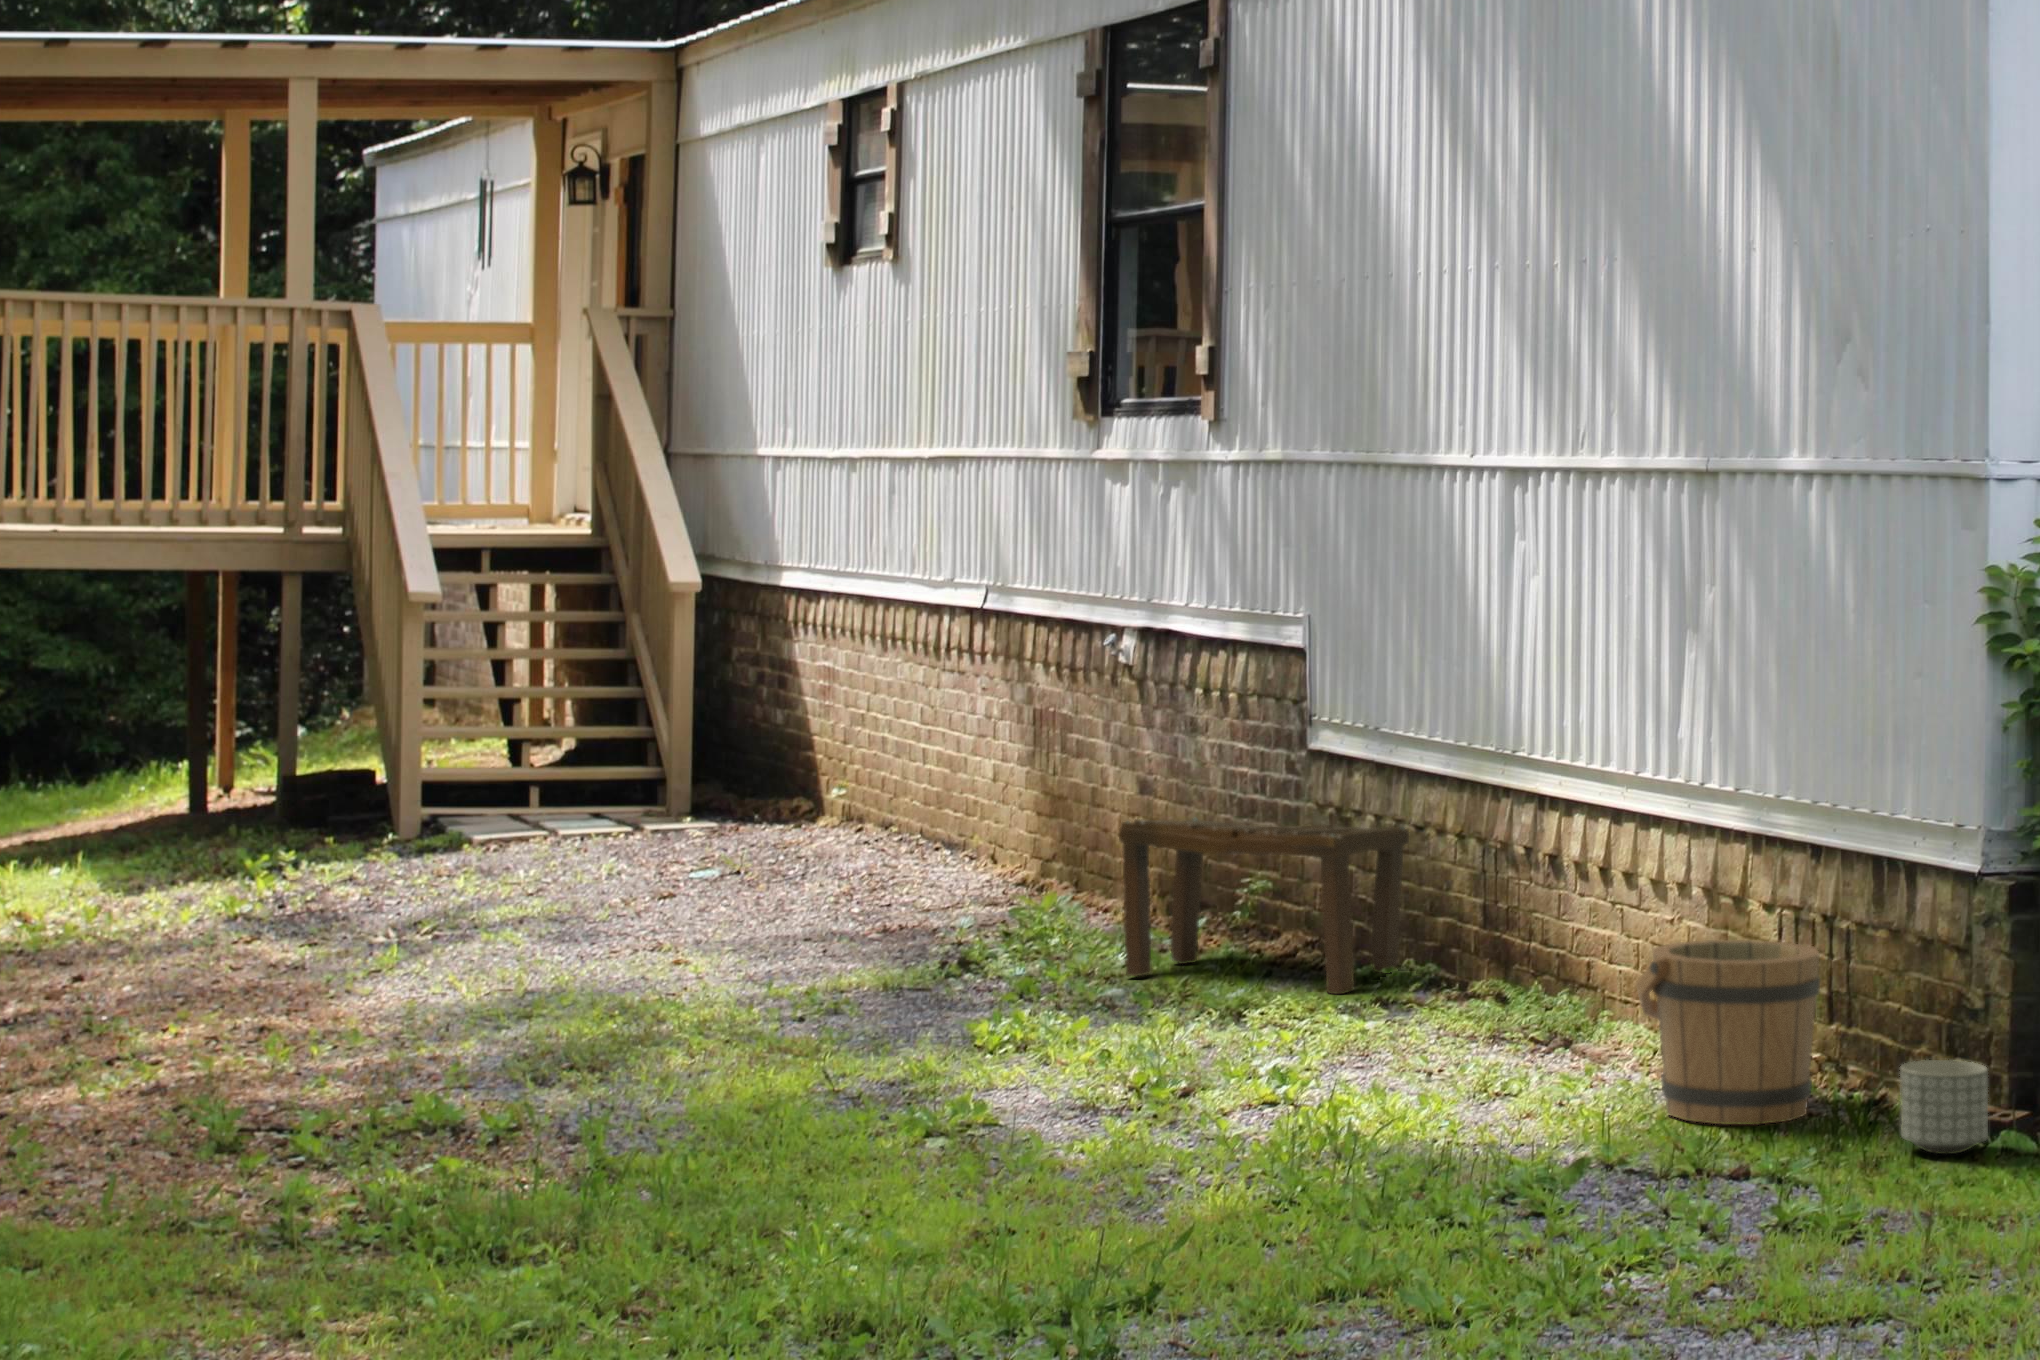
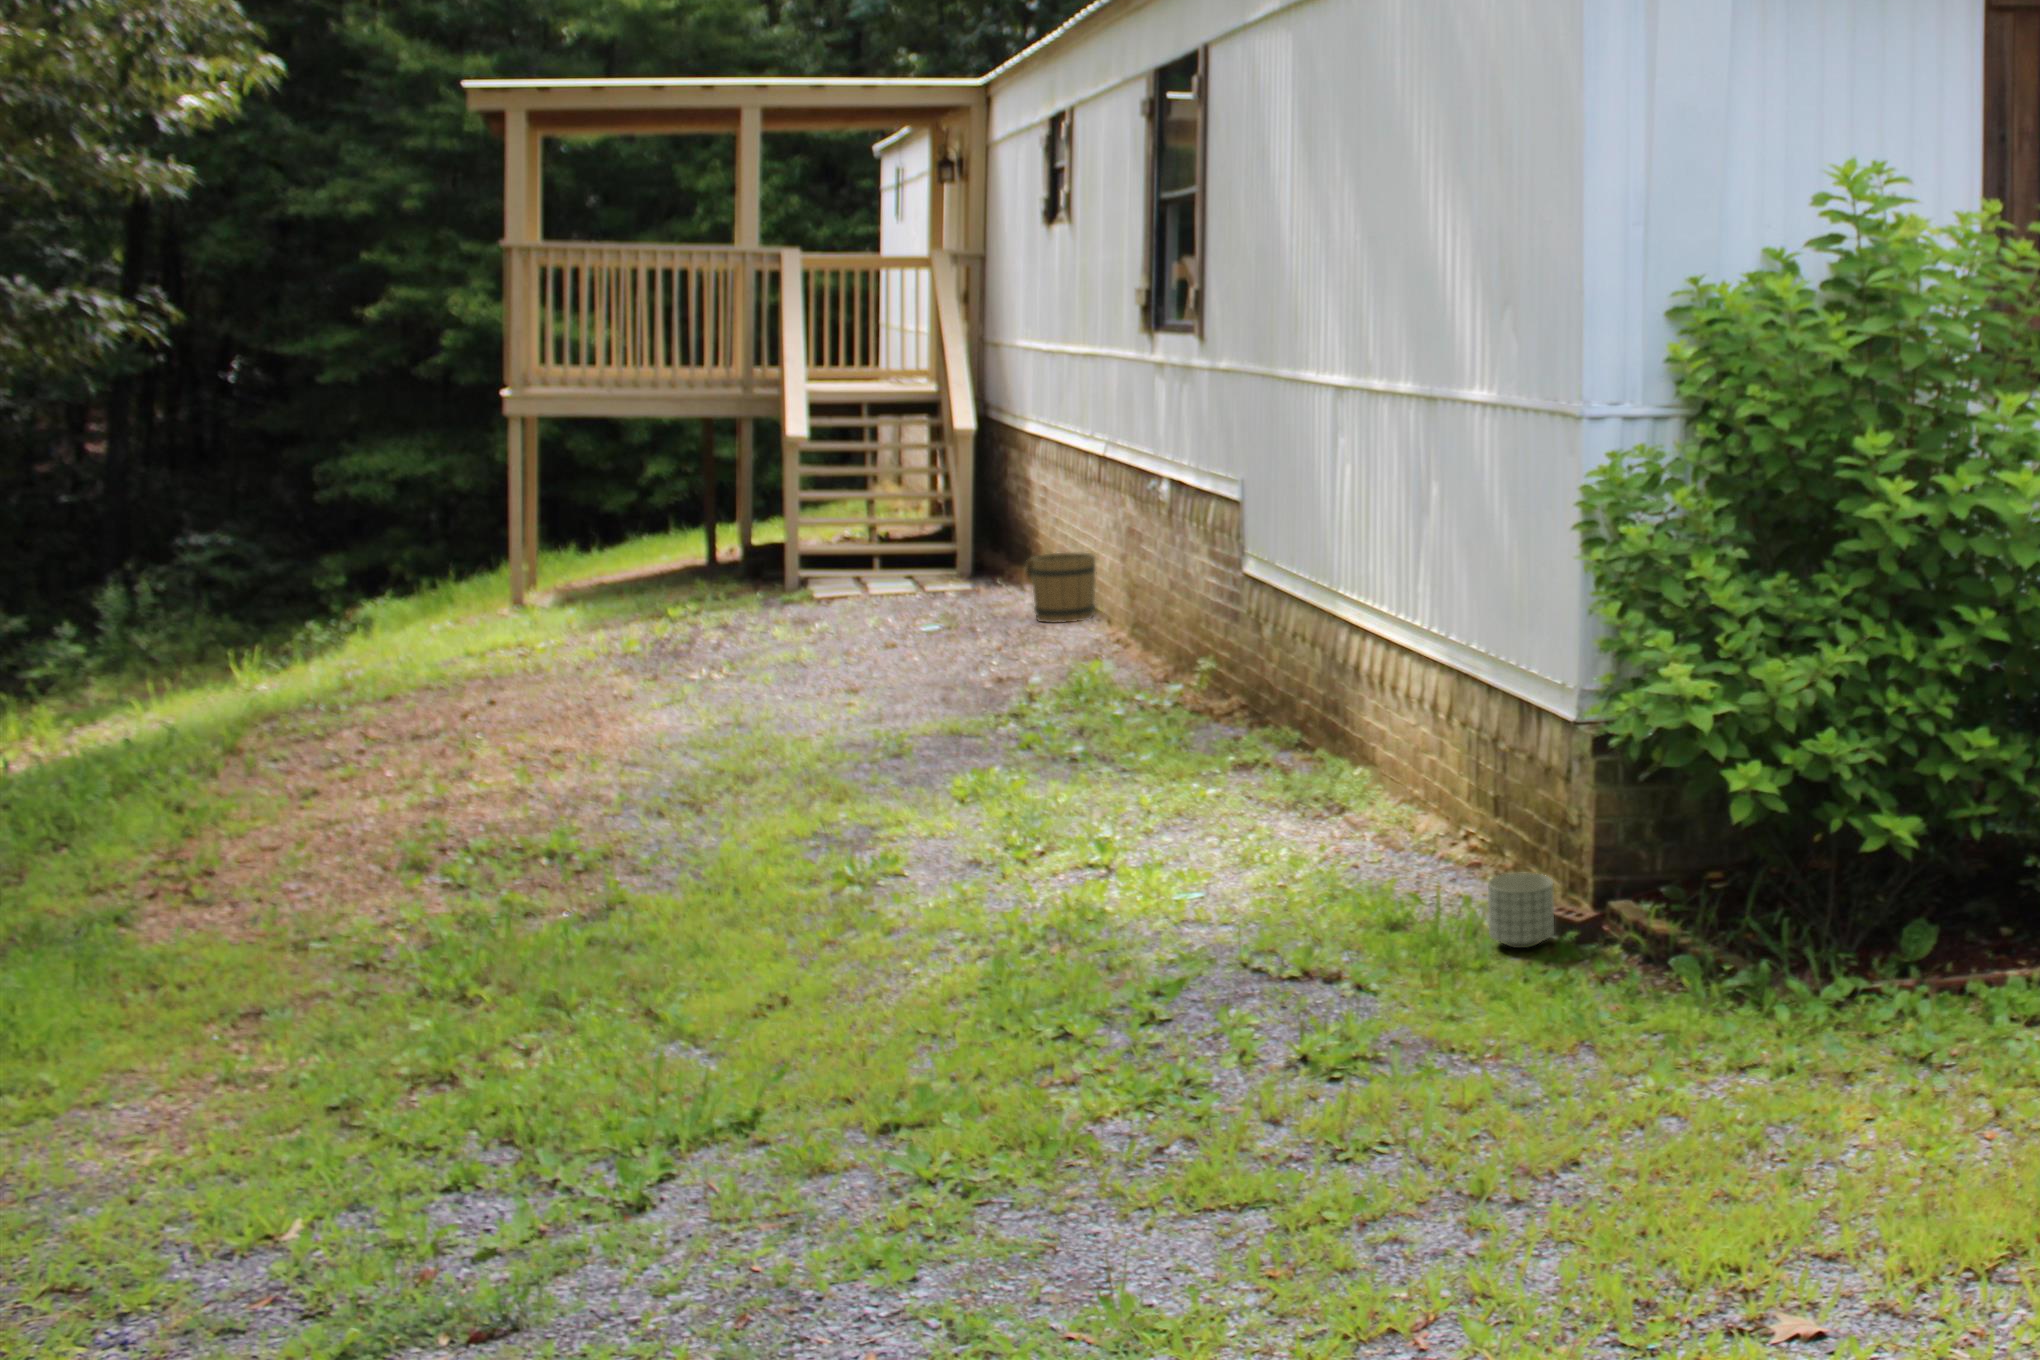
bench: present [1119,818,1409,994] -> none [1094,627,1287,760]
bucket: present [1636,940,1820,1125] -> present [1025,553,1097,623]

